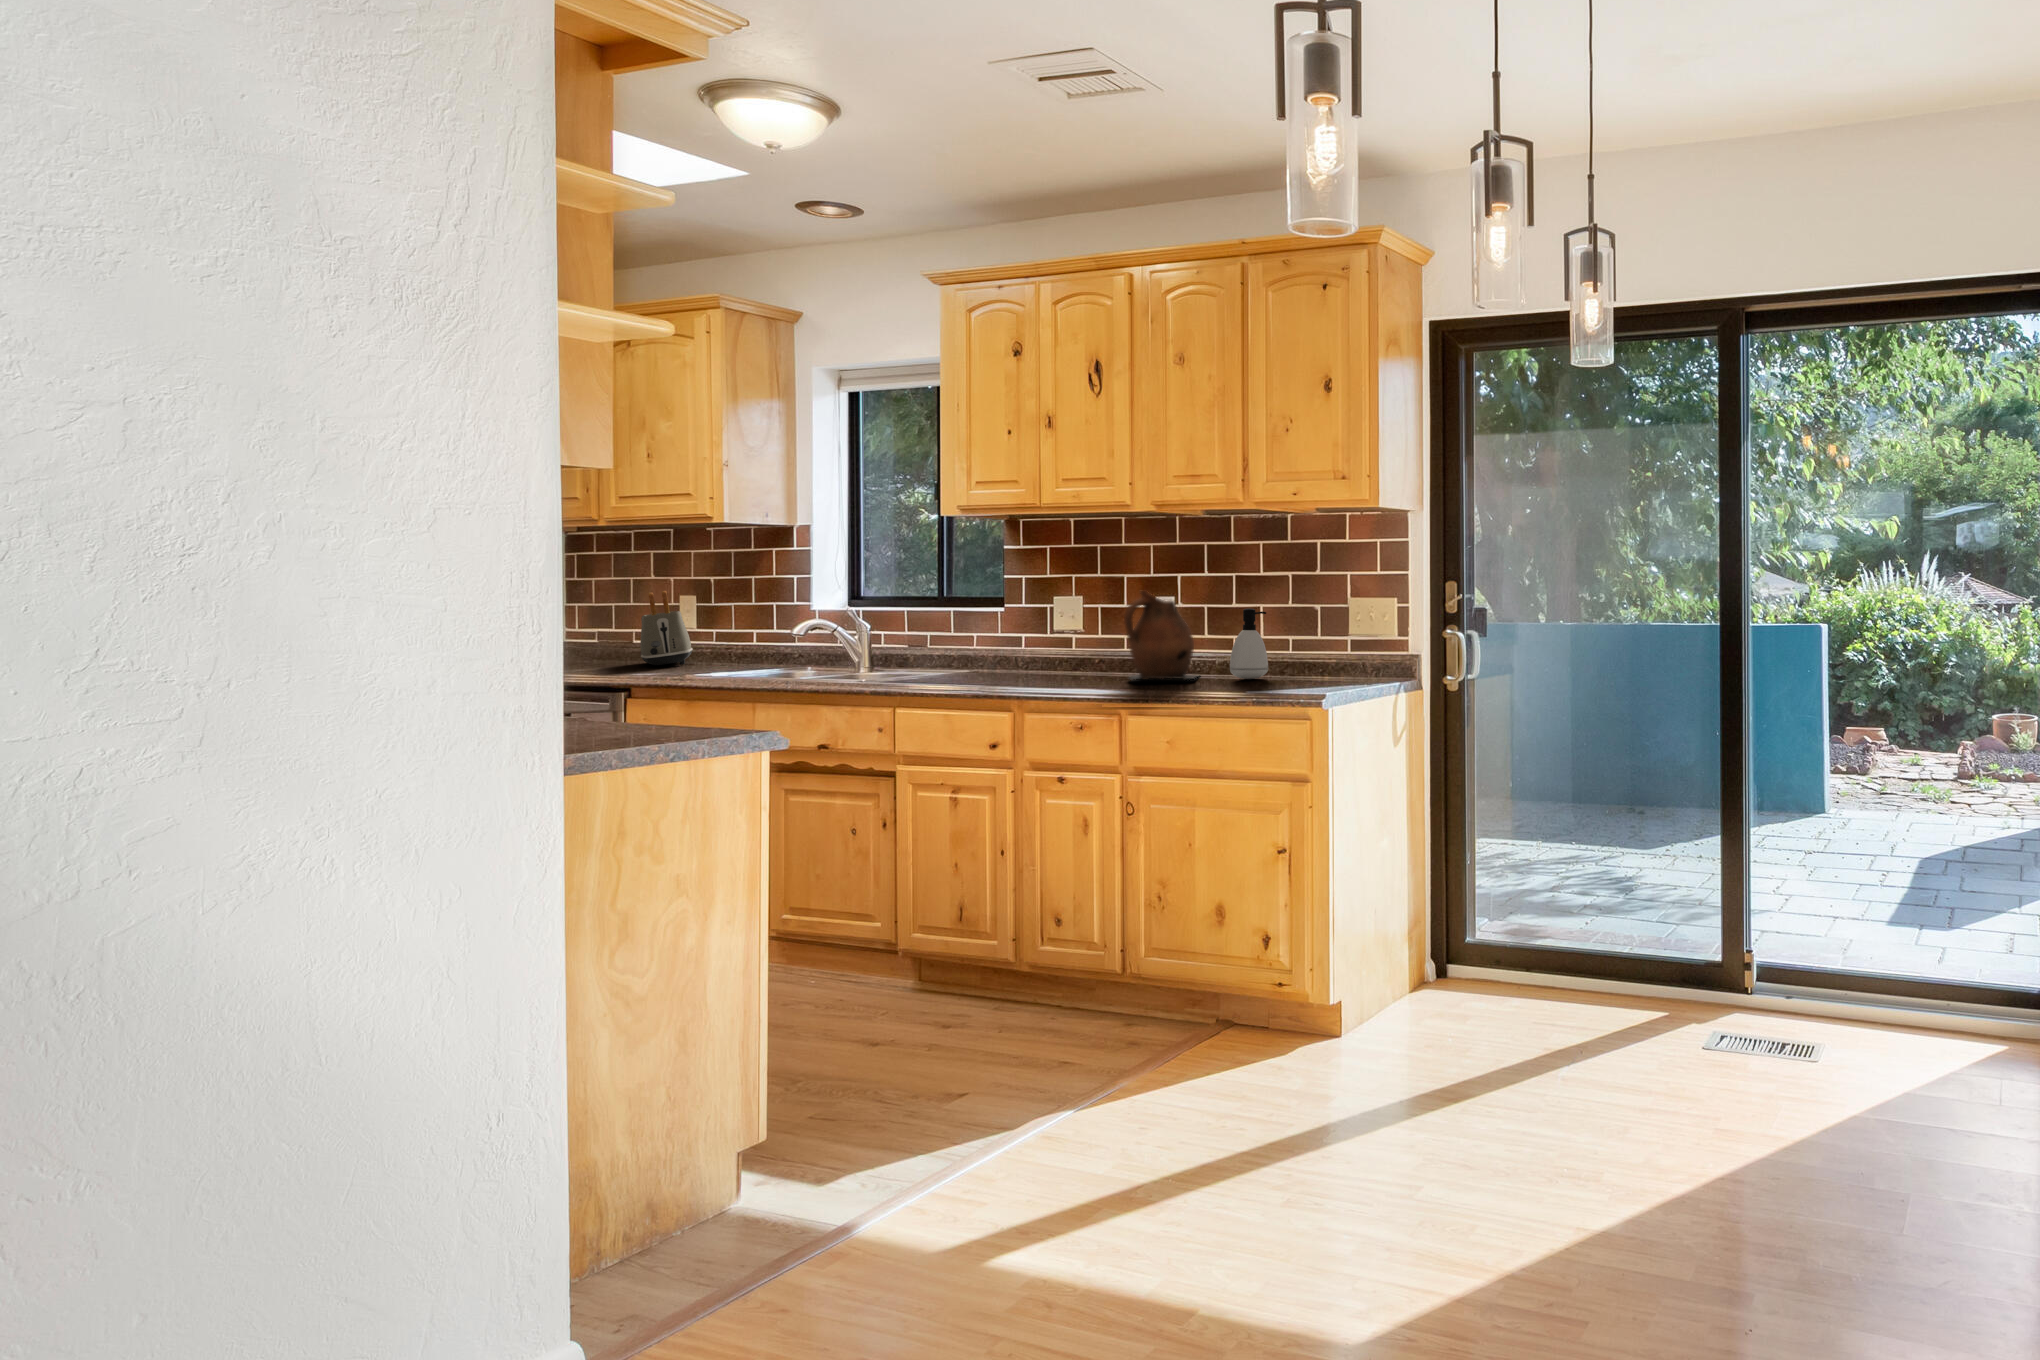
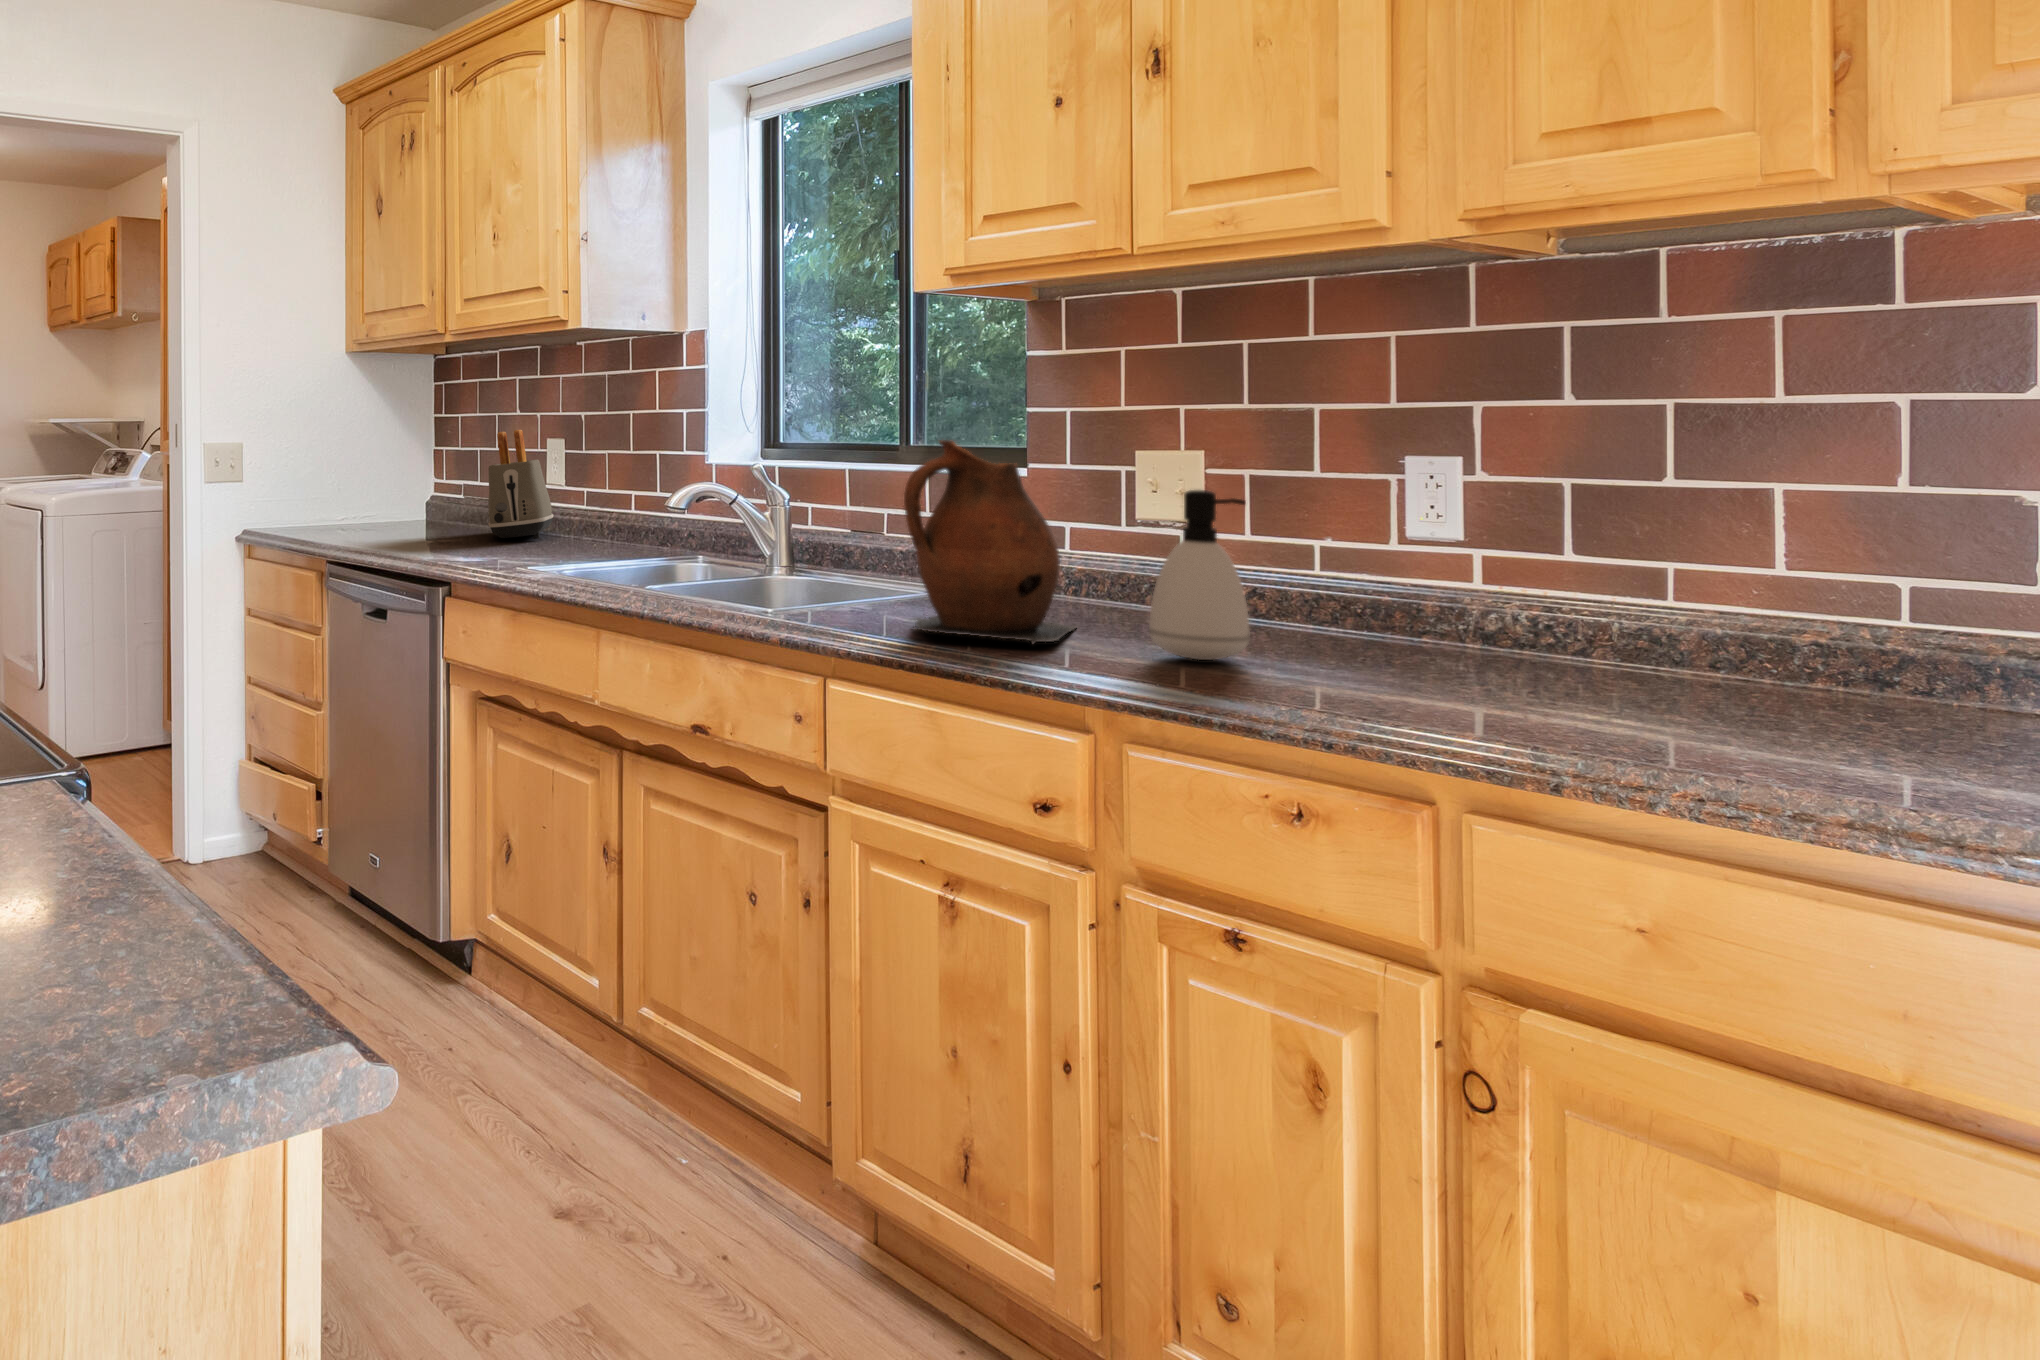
ceramic pitcher: present [1124,591,1196,680] -> present [904,440,1077,644]
soap dispenser: present [1230,609,1268,679] -> present [1149,490,1250,660]

